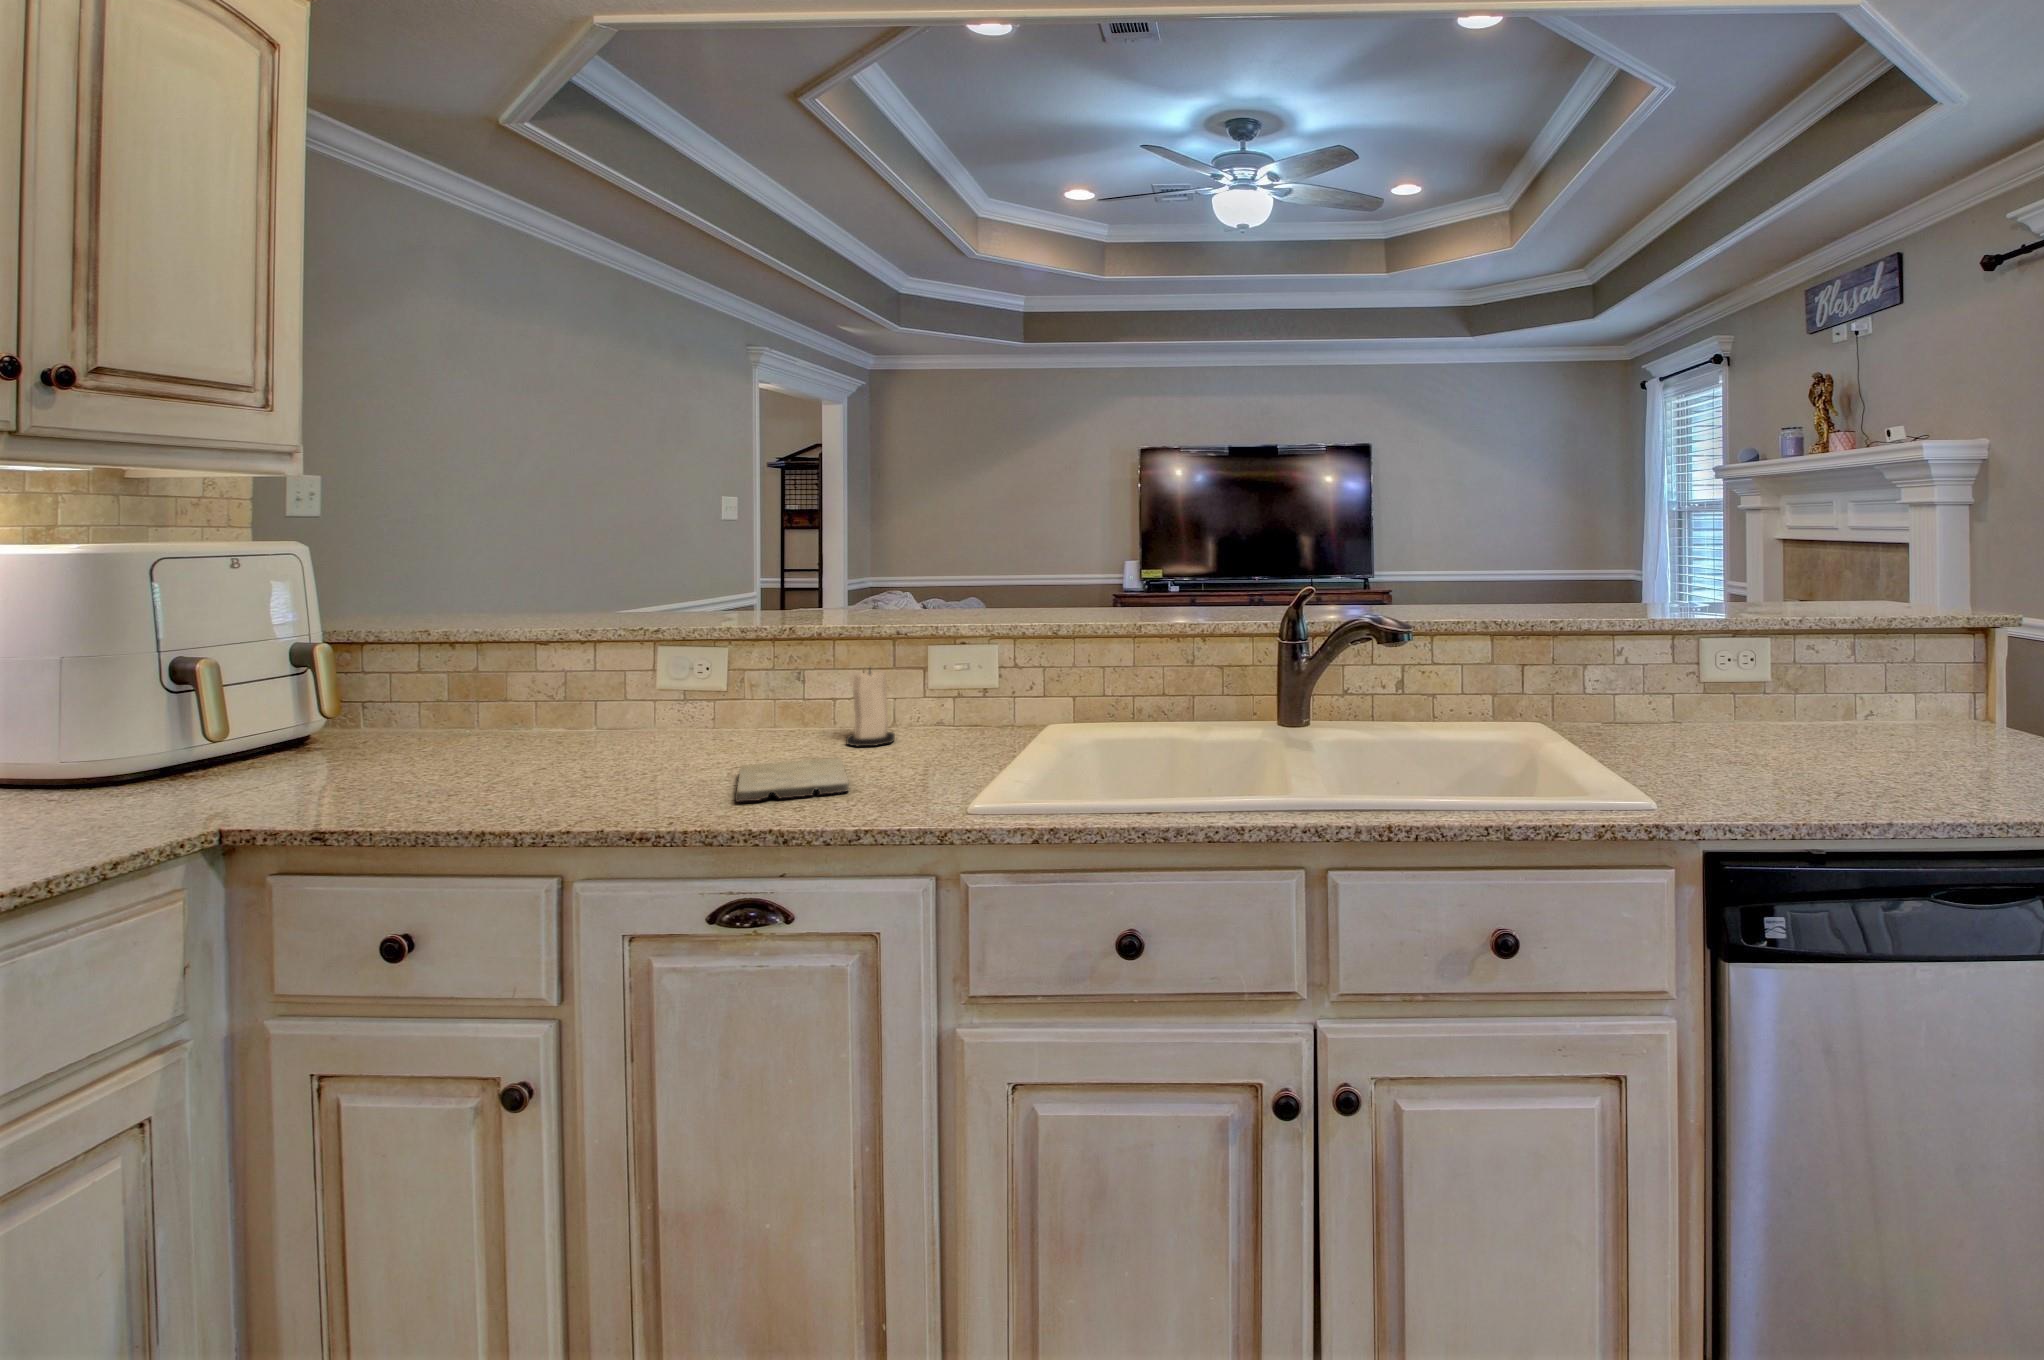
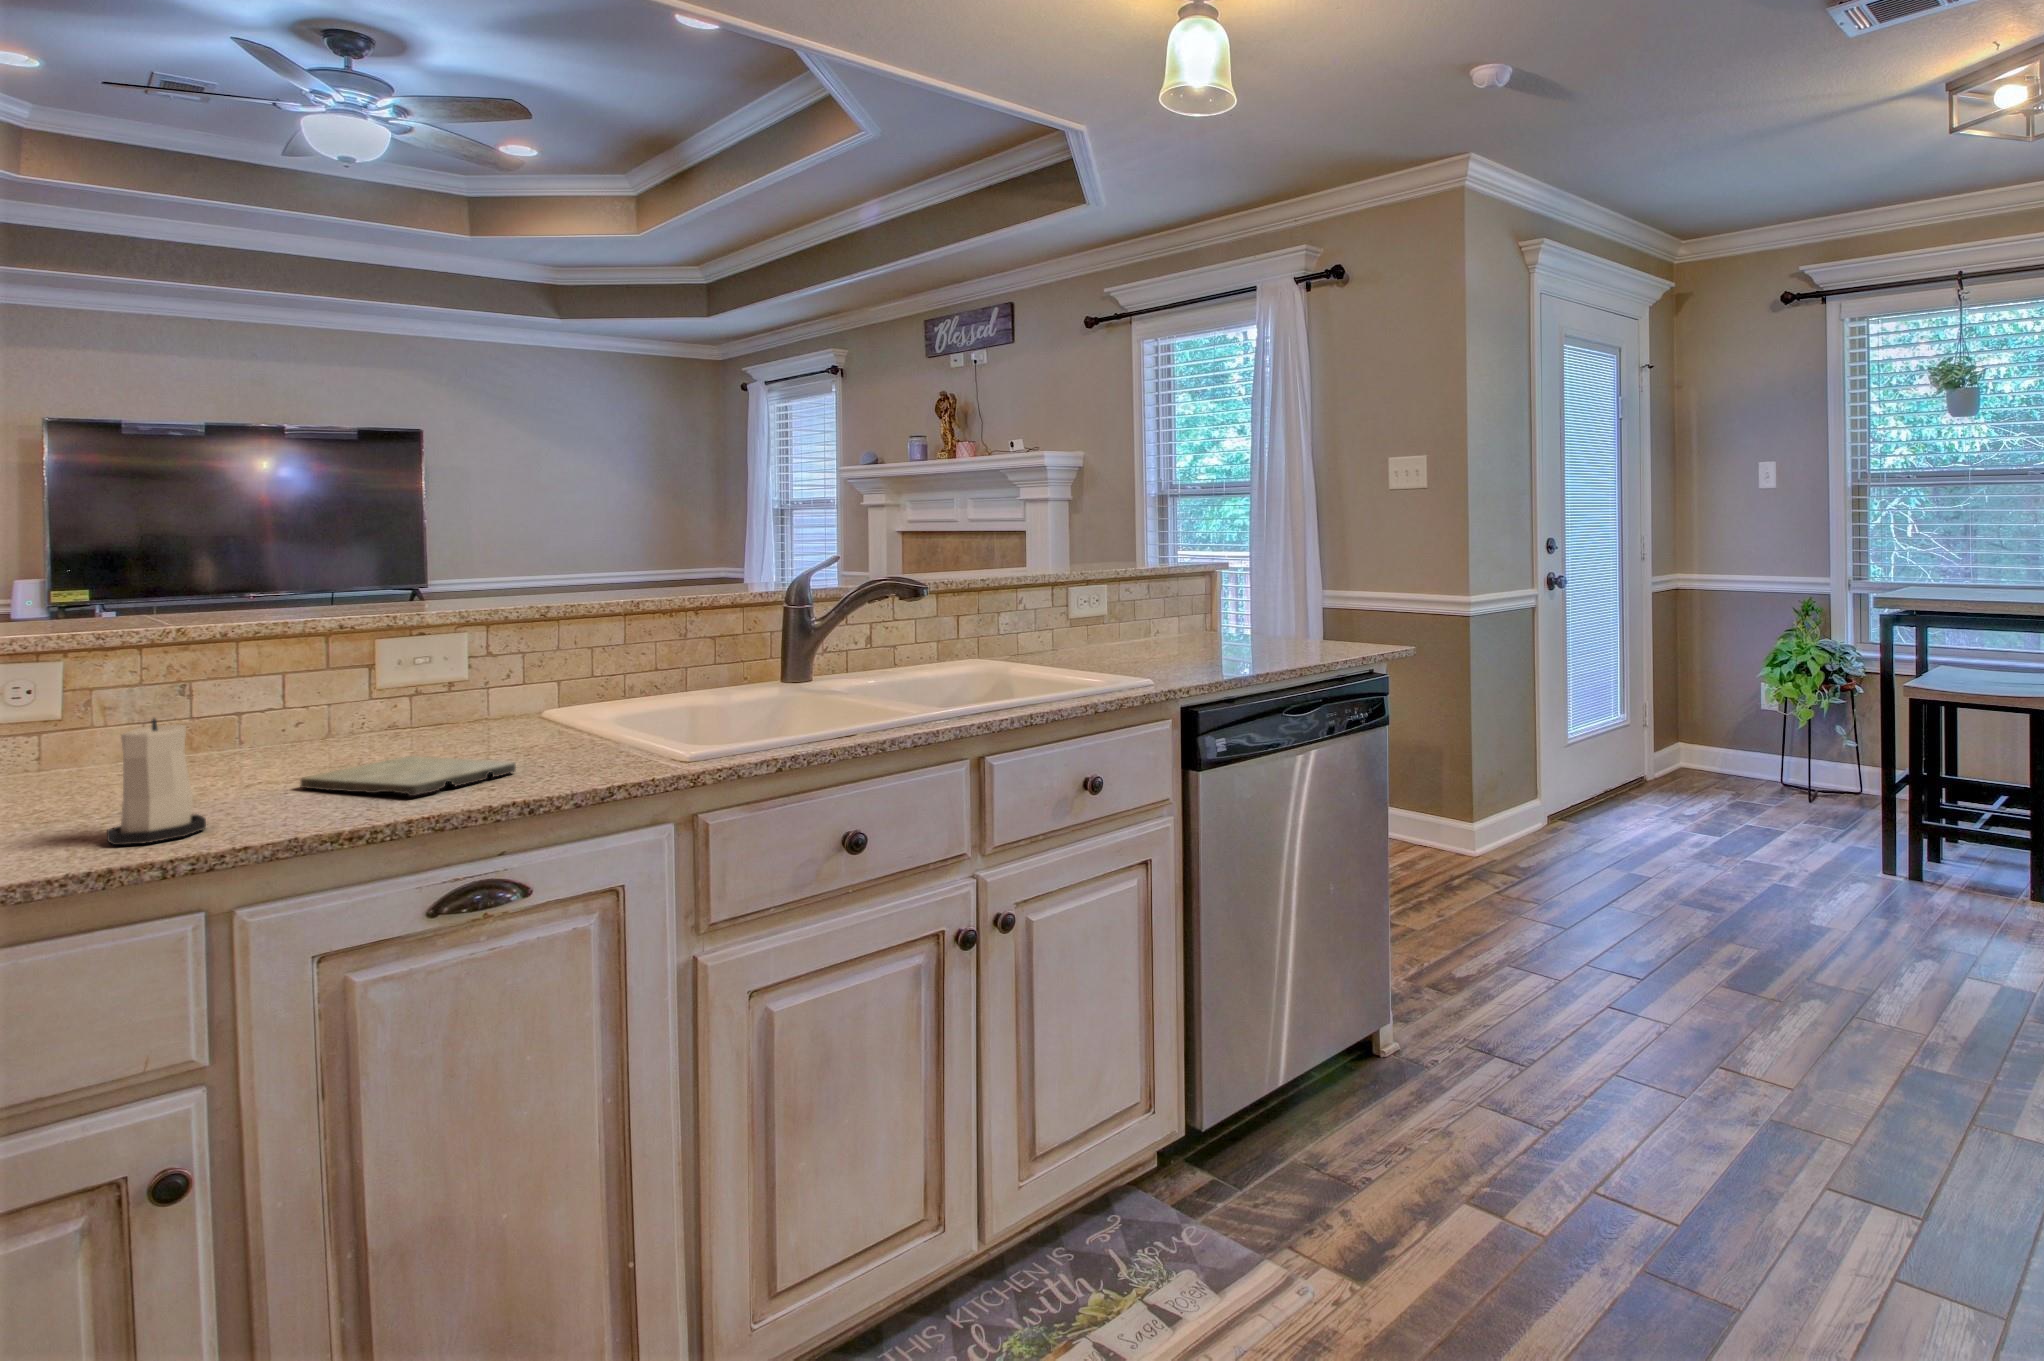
candle: present [846,669,895,746] -> present [107,719,206,845]

